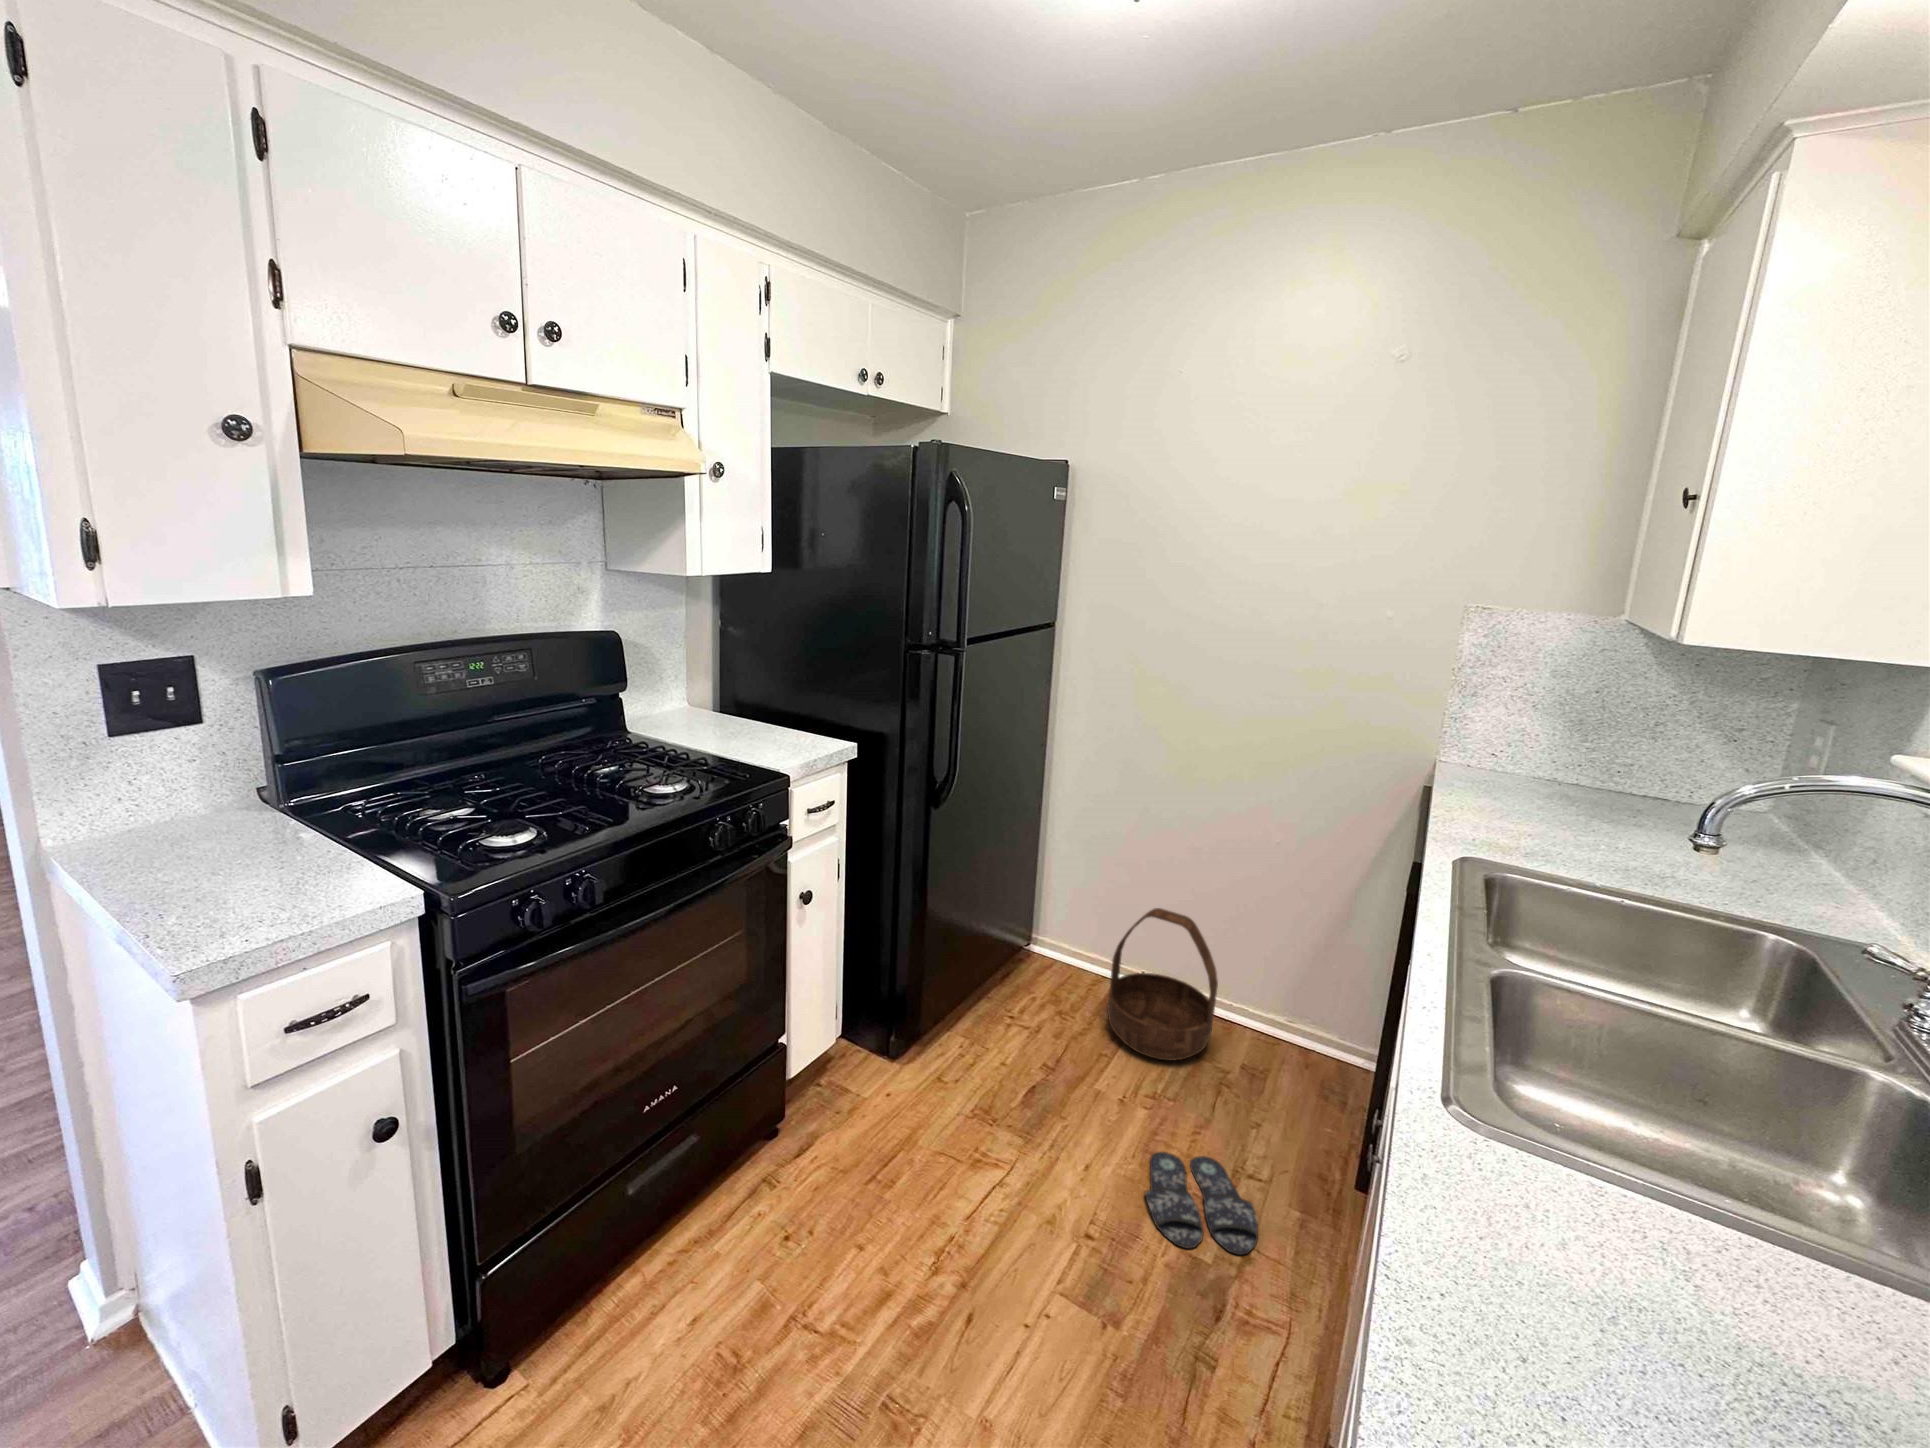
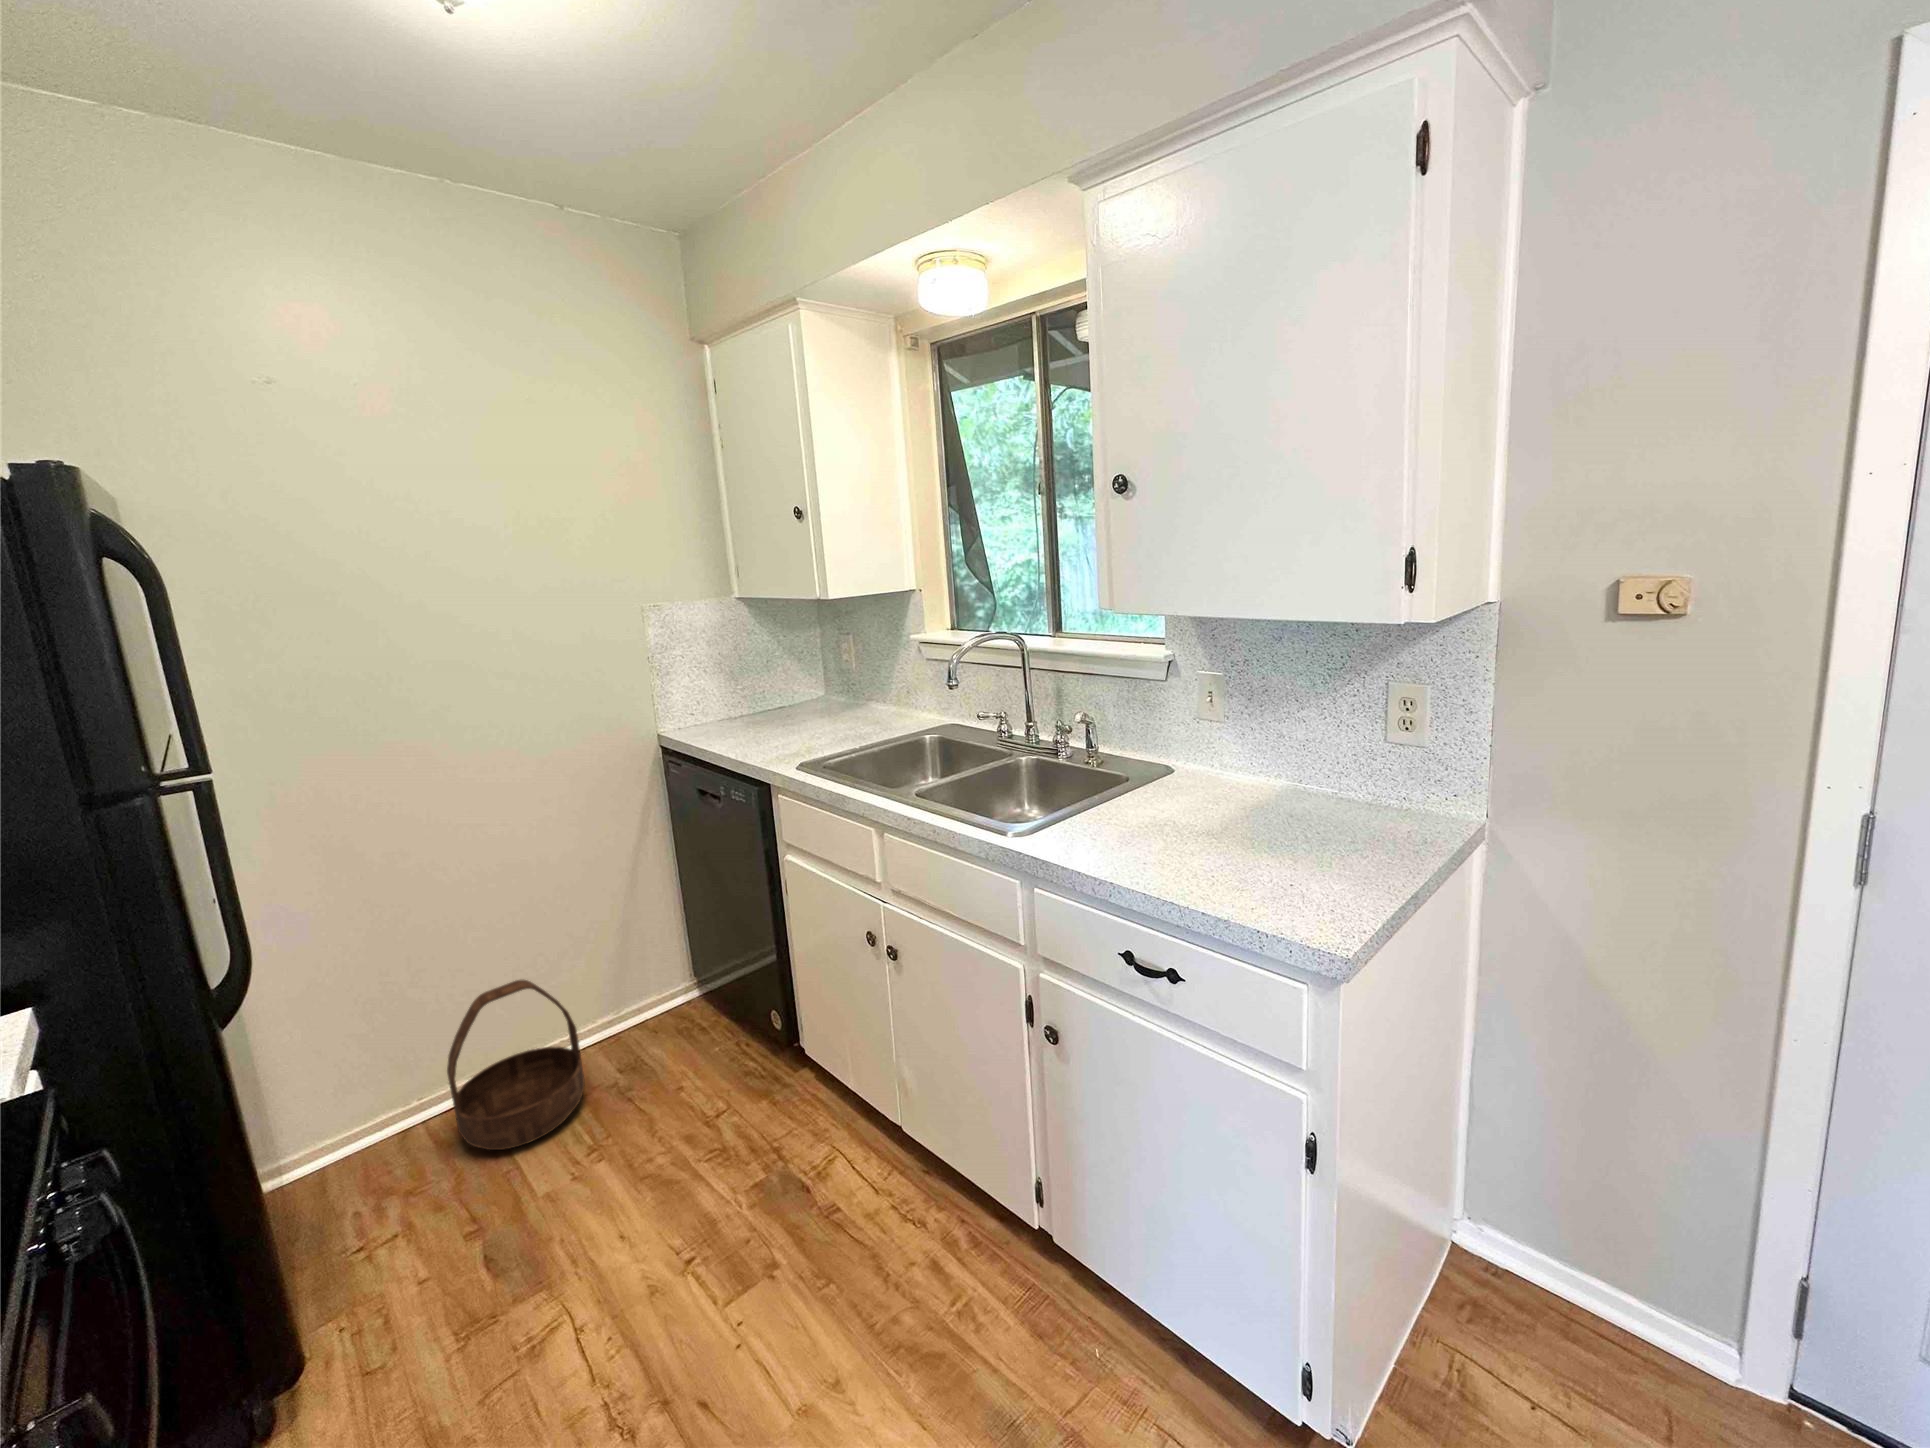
slippers: present [1145,1152,1258,1255] -> none [649,1124,774,1201]

